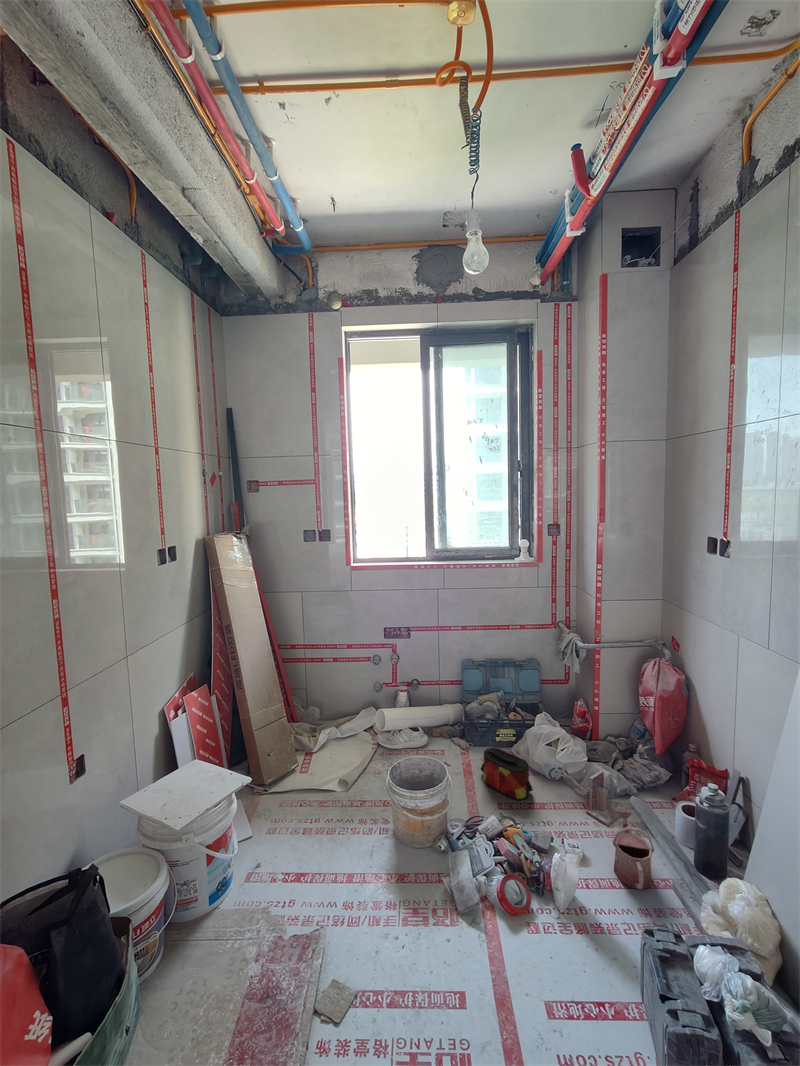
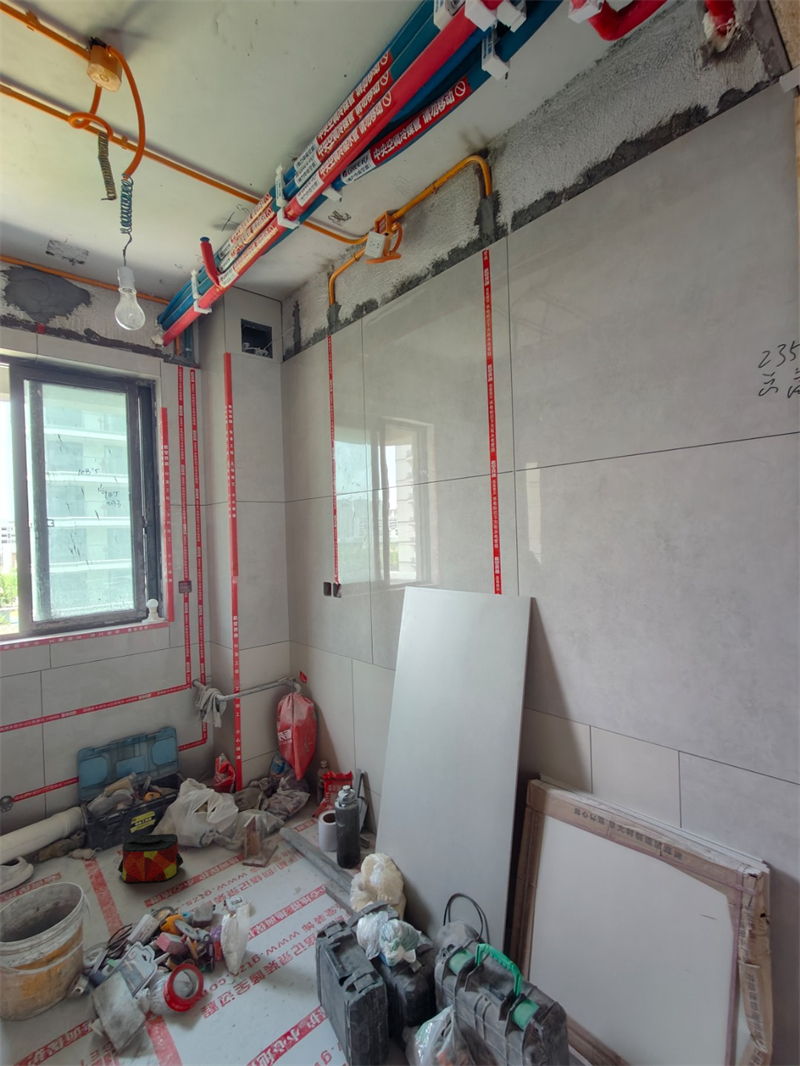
watering can: present [612,811,654,890] -> none [267,833,300,897]

